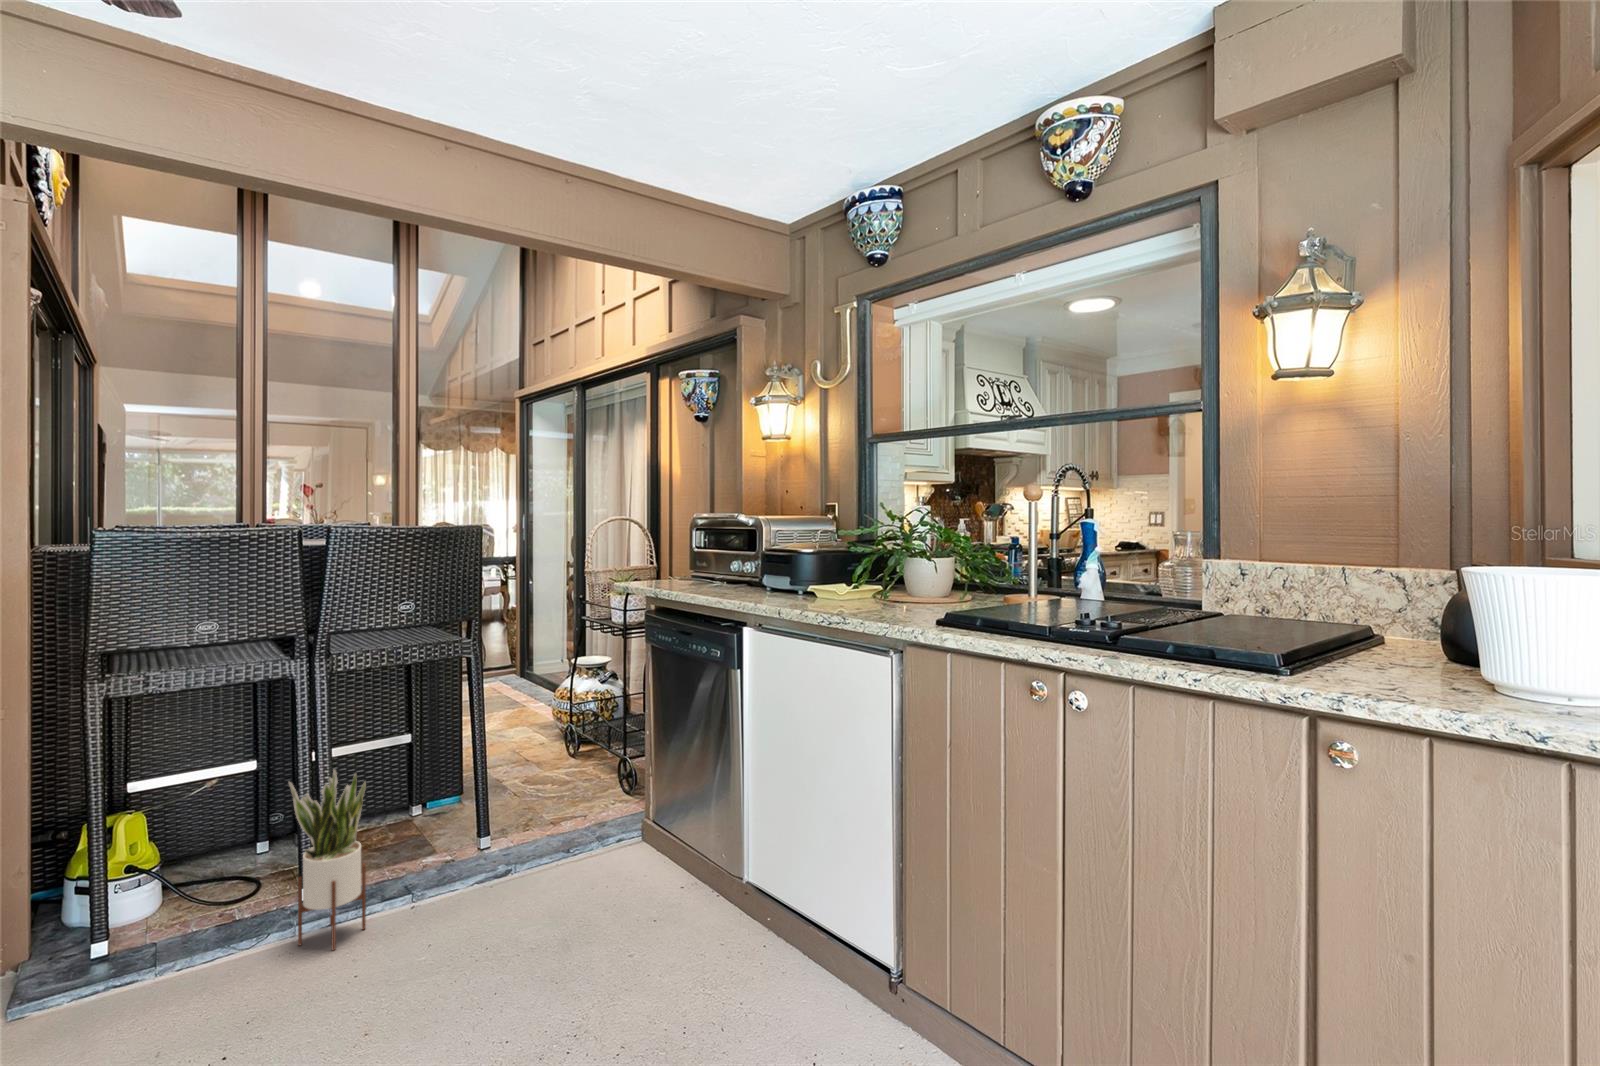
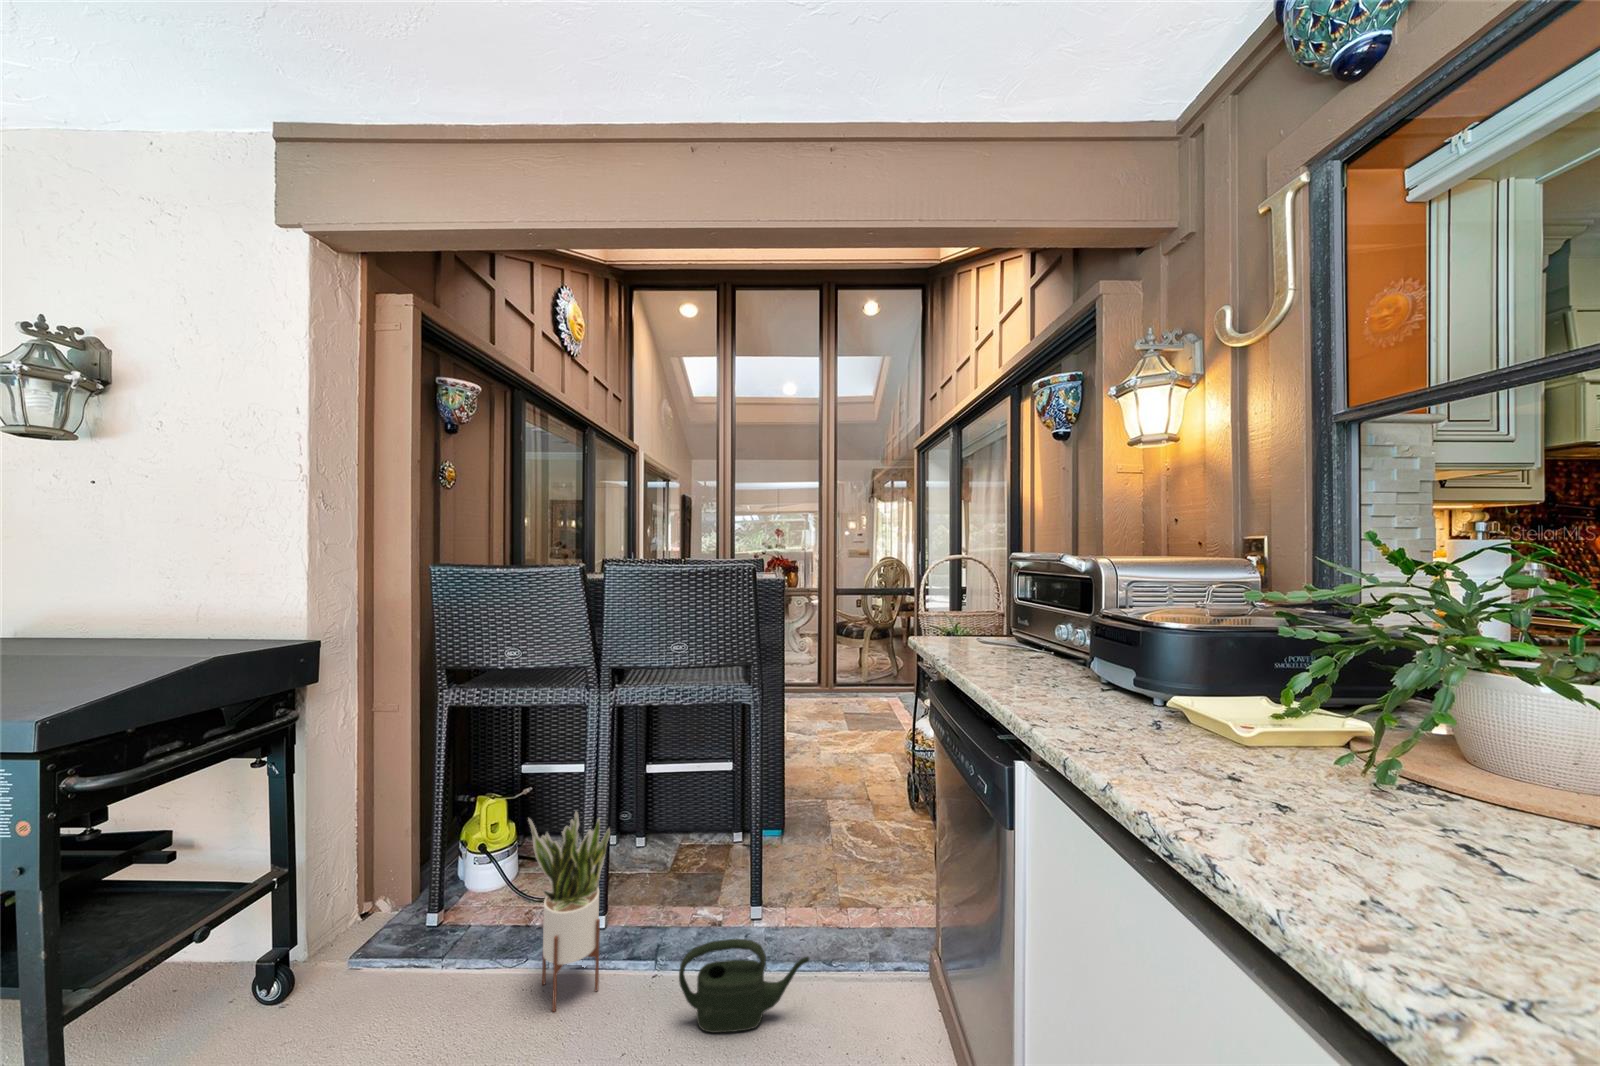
watering can: none [462,833,566,910] -> present [679,939,809,1033]

